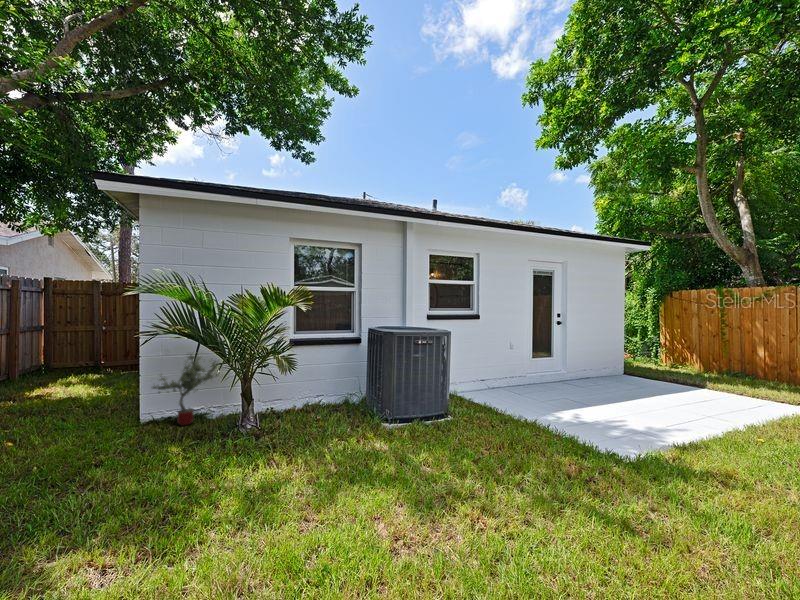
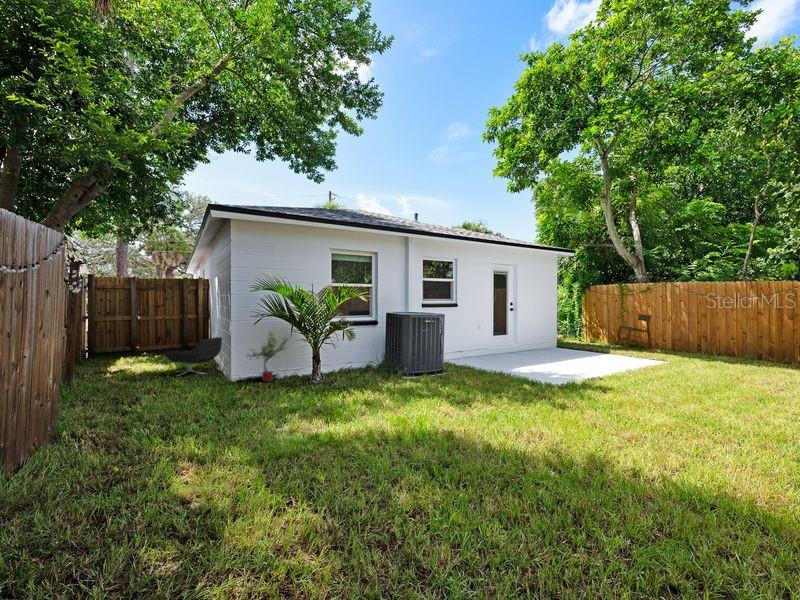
bench: none [713,331,772,384] -> present [617,314,652,350]
lounge chair: none [71,356,154,408] -> present [165,337,222,376]

